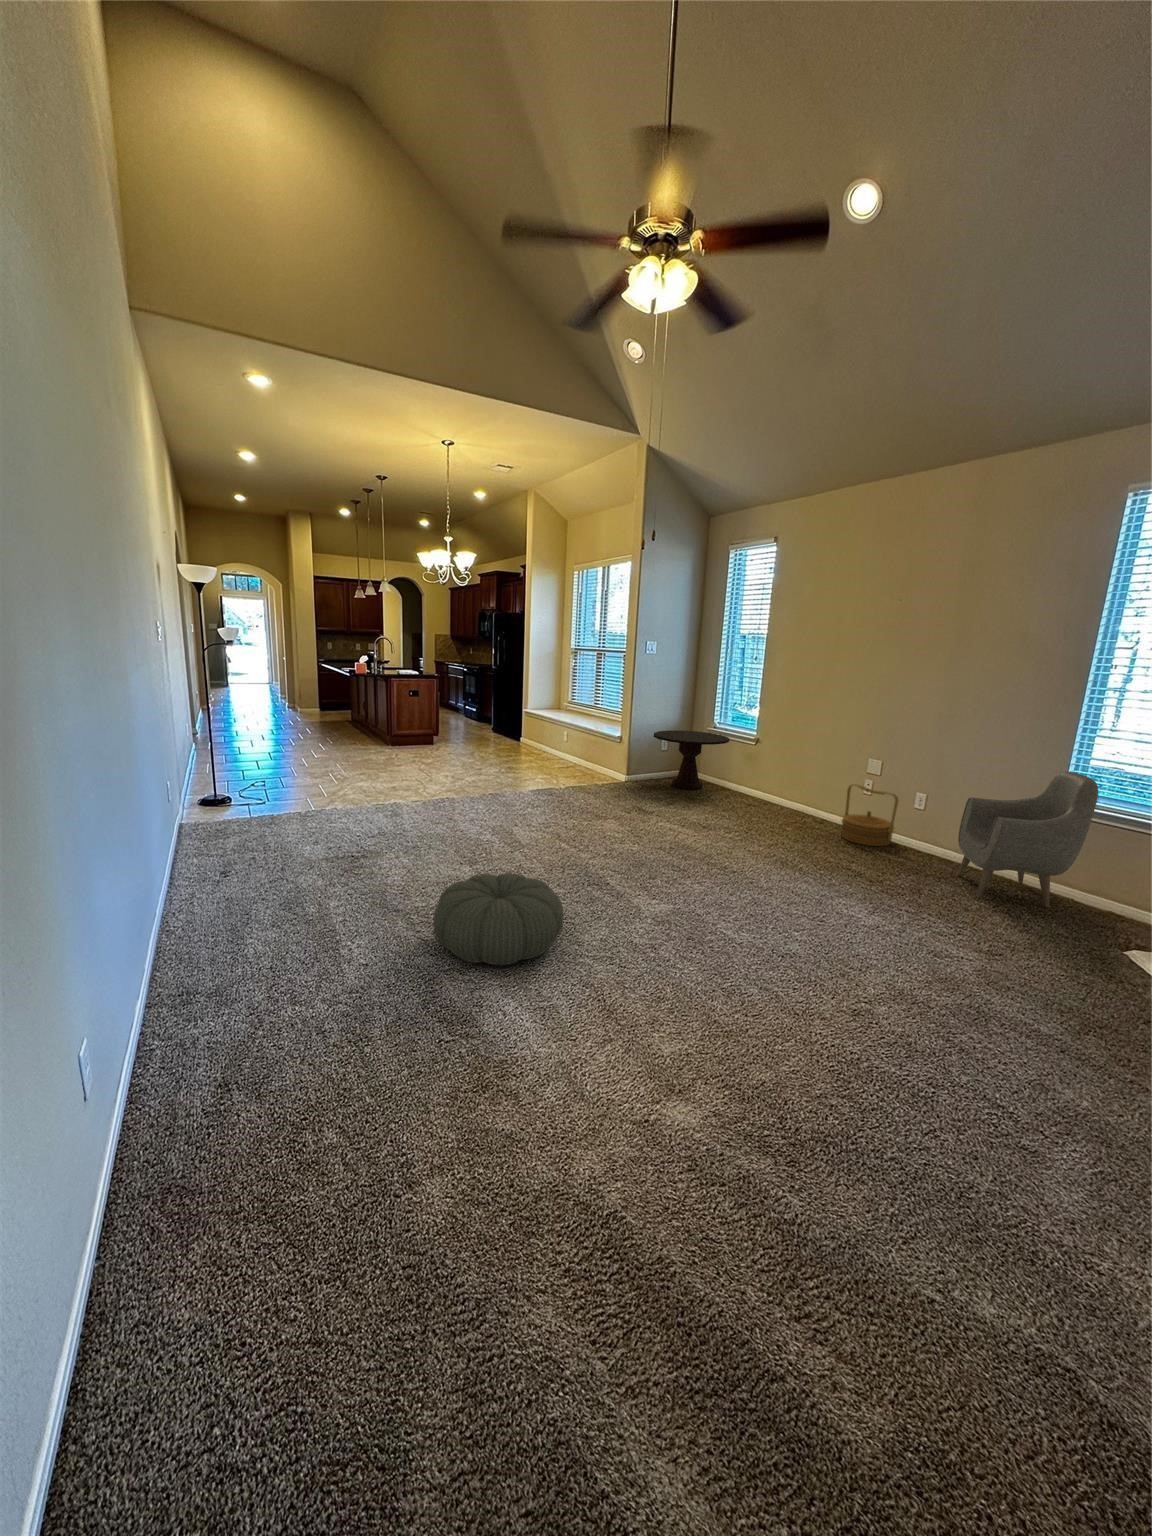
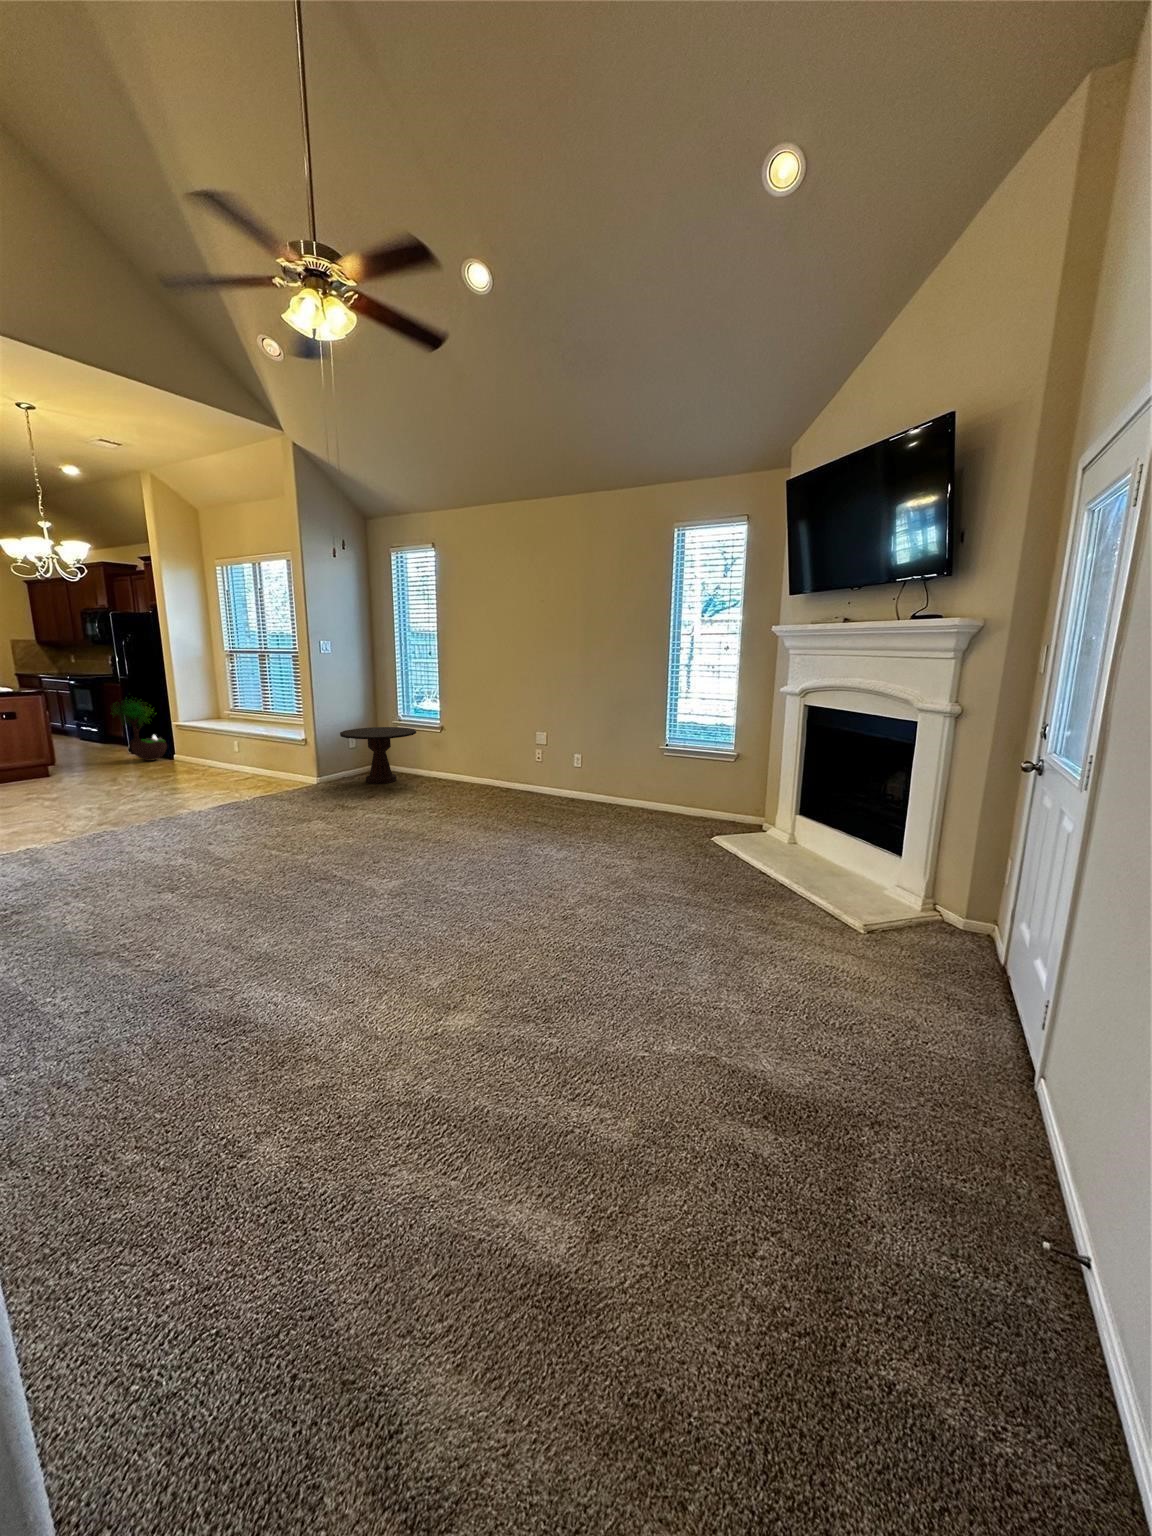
potted tree: none [484,681,520,739] -> present [112,699,167,761]
armchair: present [957,772,1098,908] -> none [609,725,686,826]
woven basket: present [841,784,898,846] -> none [525,755,564,804]
pouf: present [433,873,564,965] -> none [157,883,307,977]

